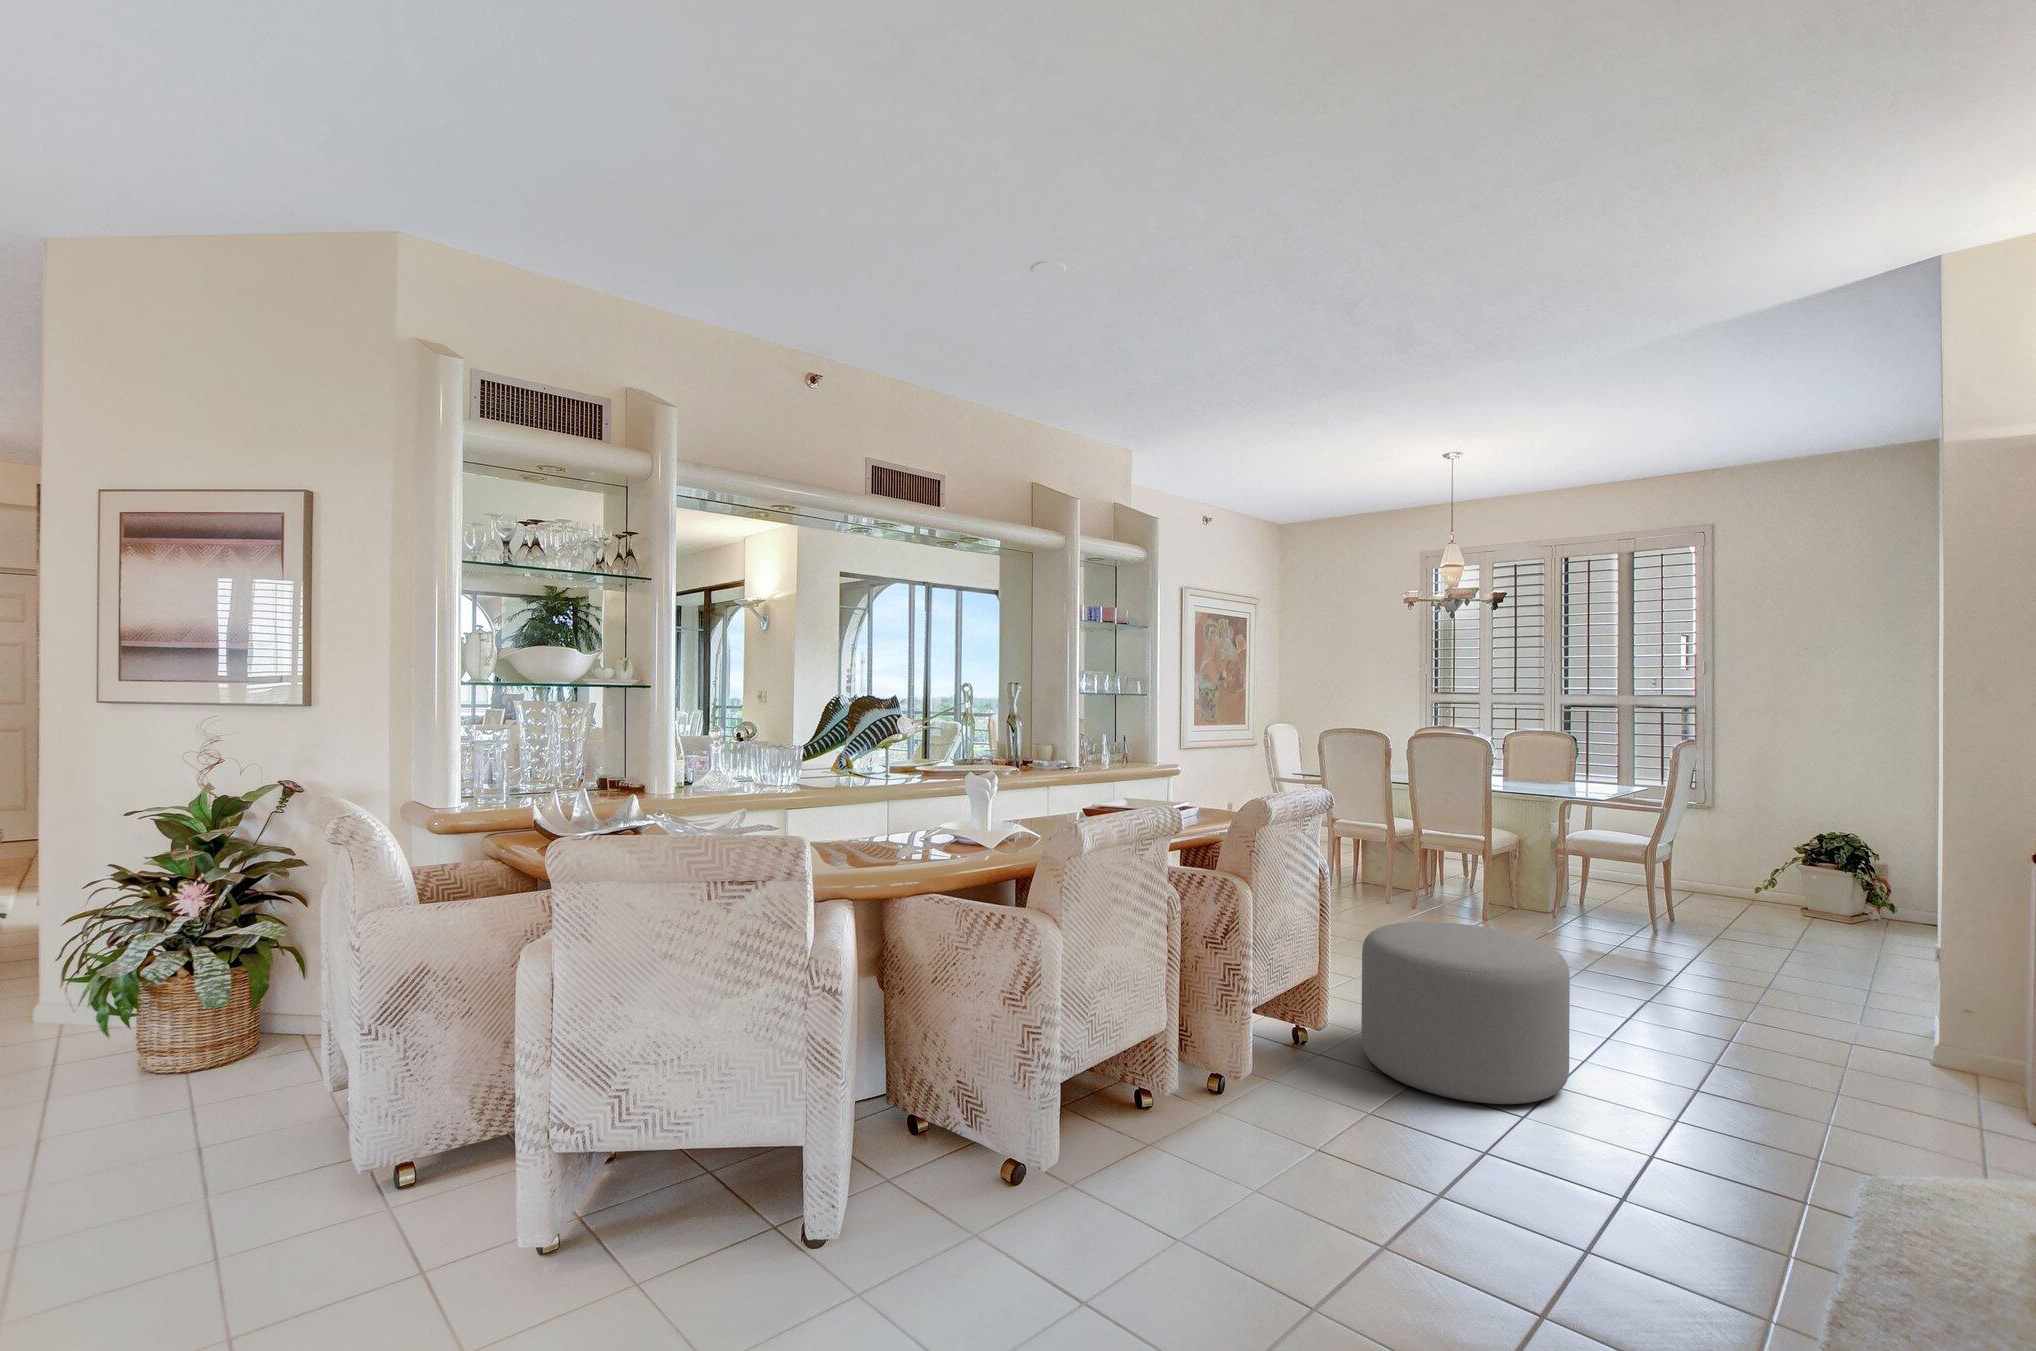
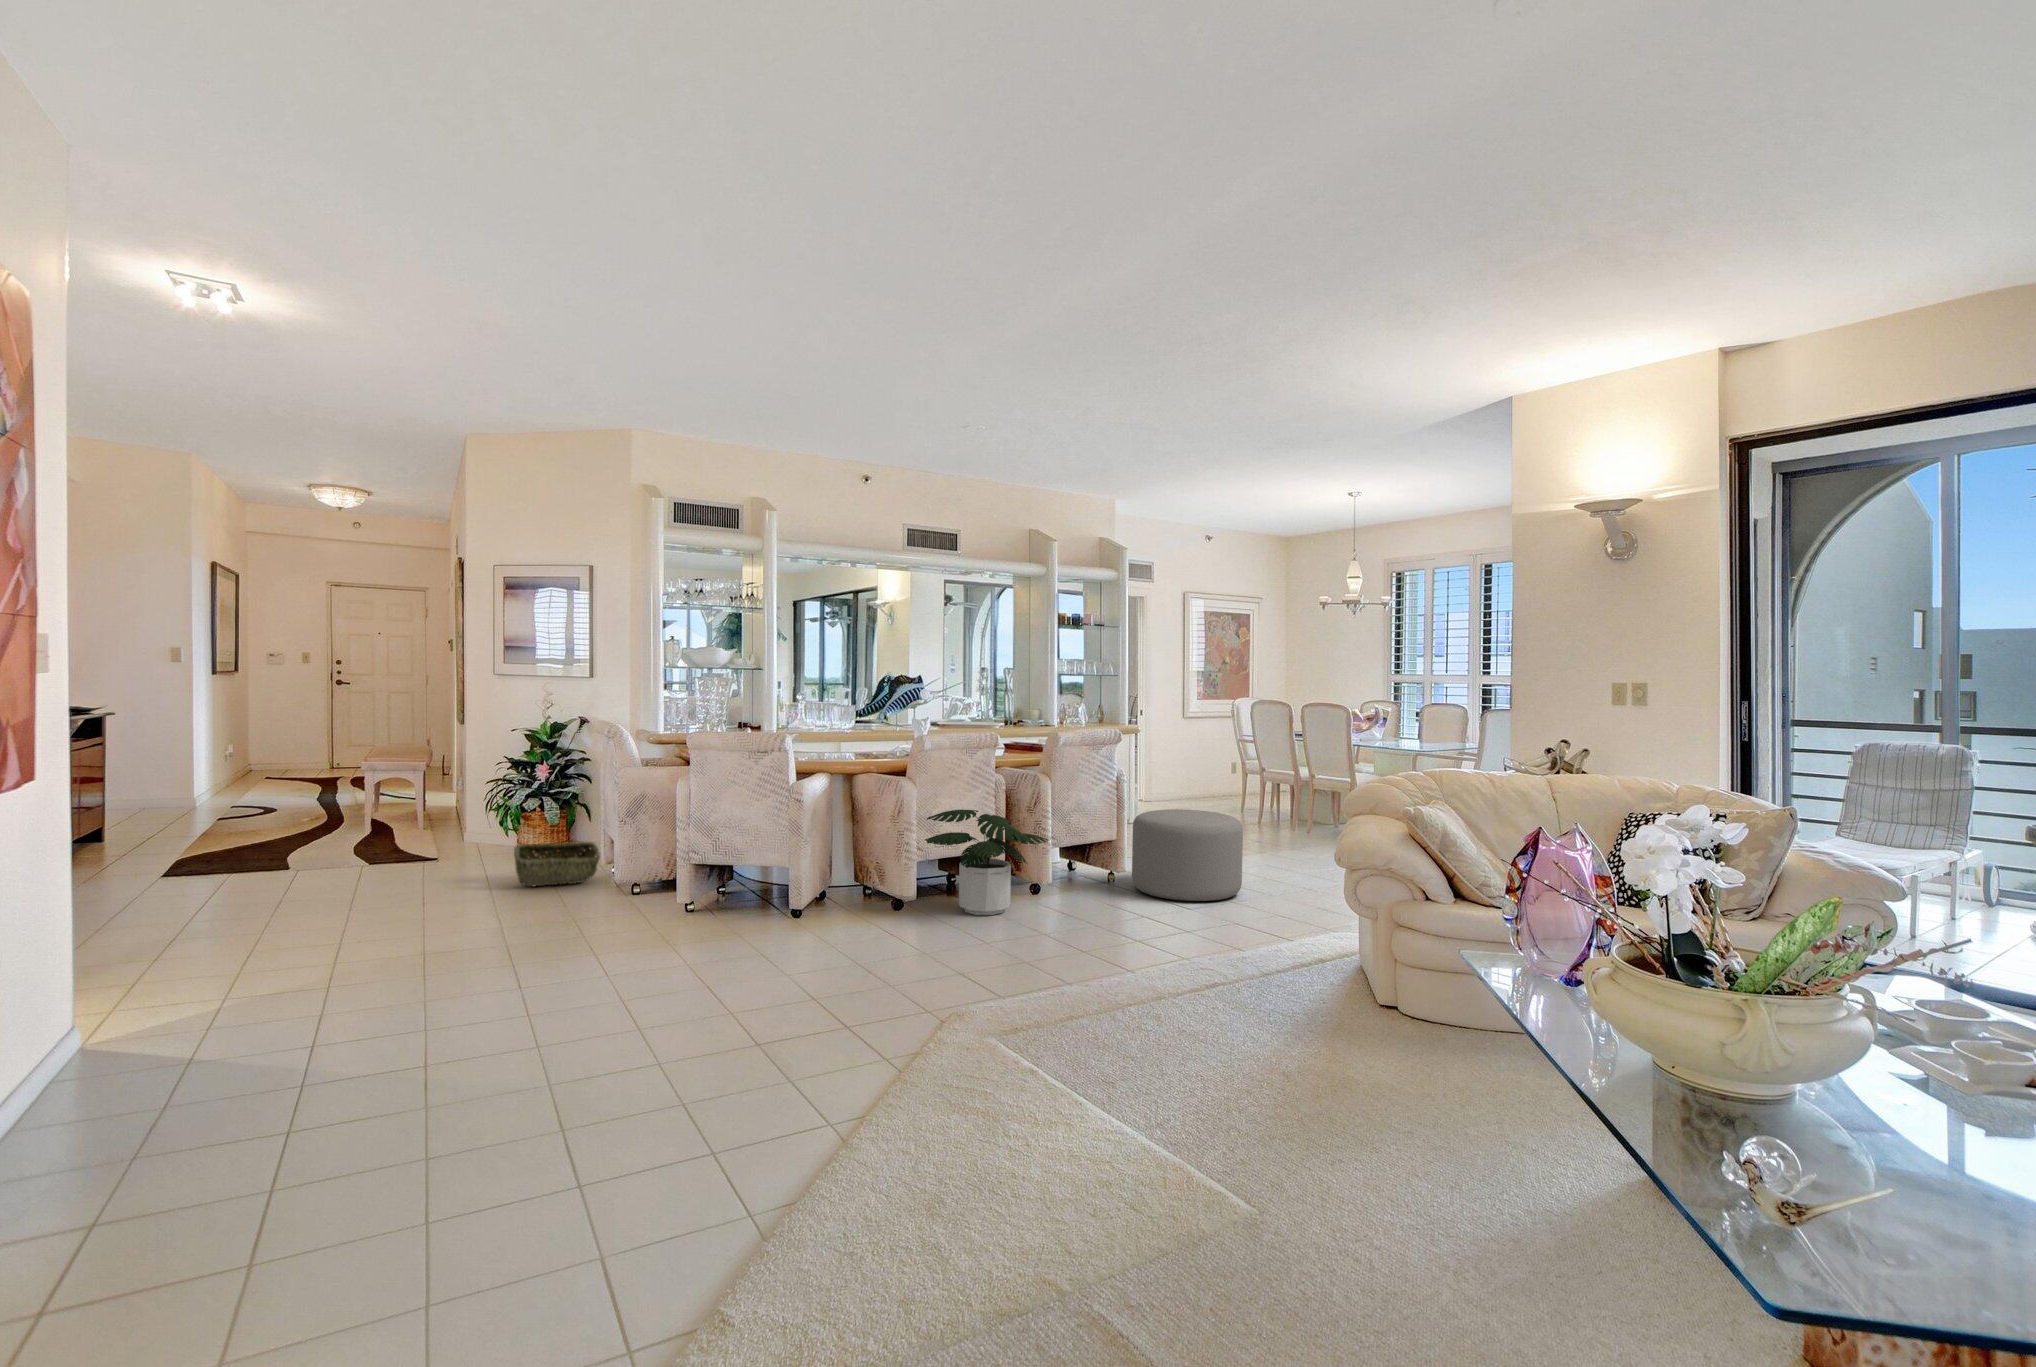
potted plant: none [1083,974,1321,1206] -> present [925,810,1049,915]
woven basket: none [81,1069,317,1215] -> present [514,842,600,886]

